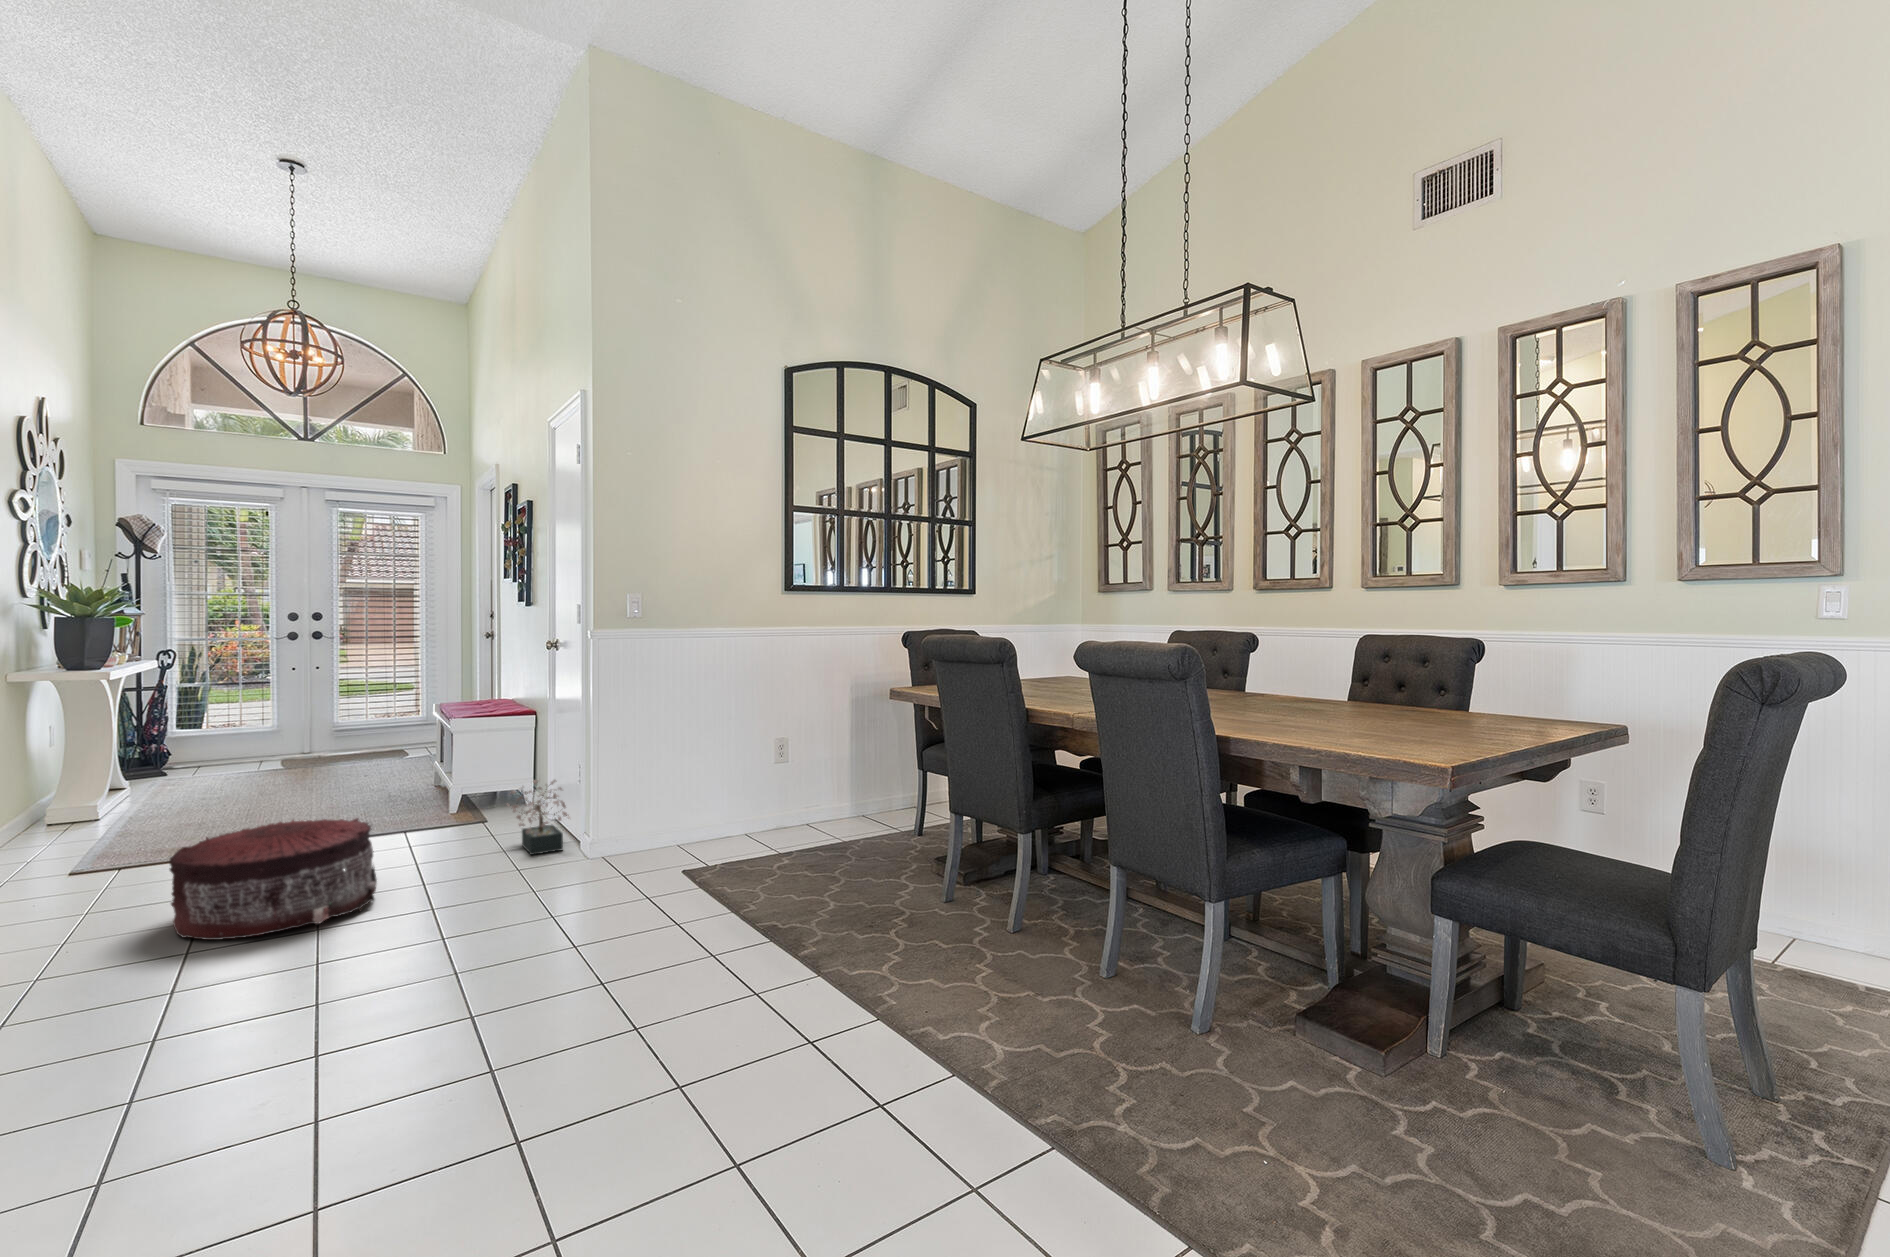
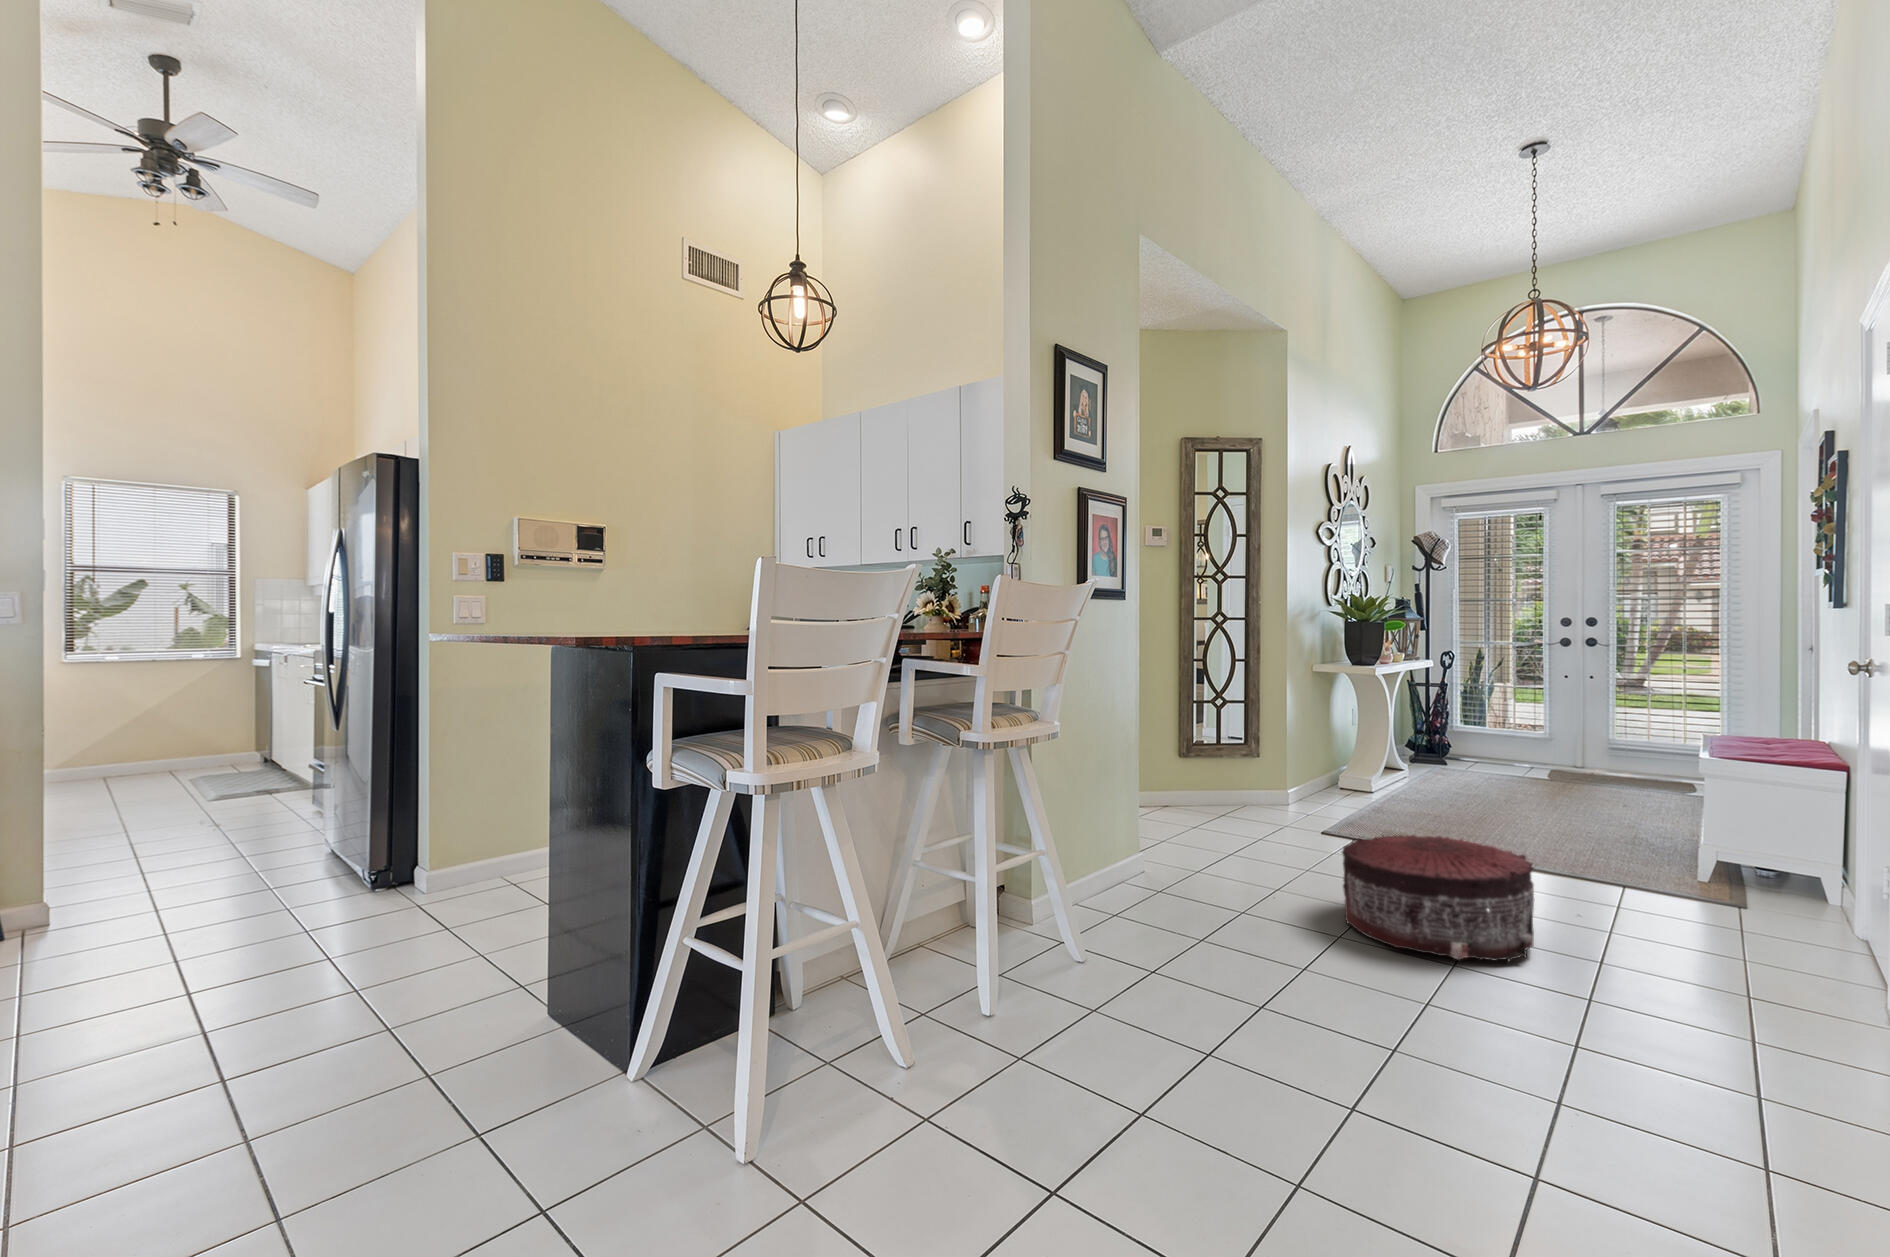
decorative plant: present [508,780,570,855] -> none [1753,867,1866,989]

